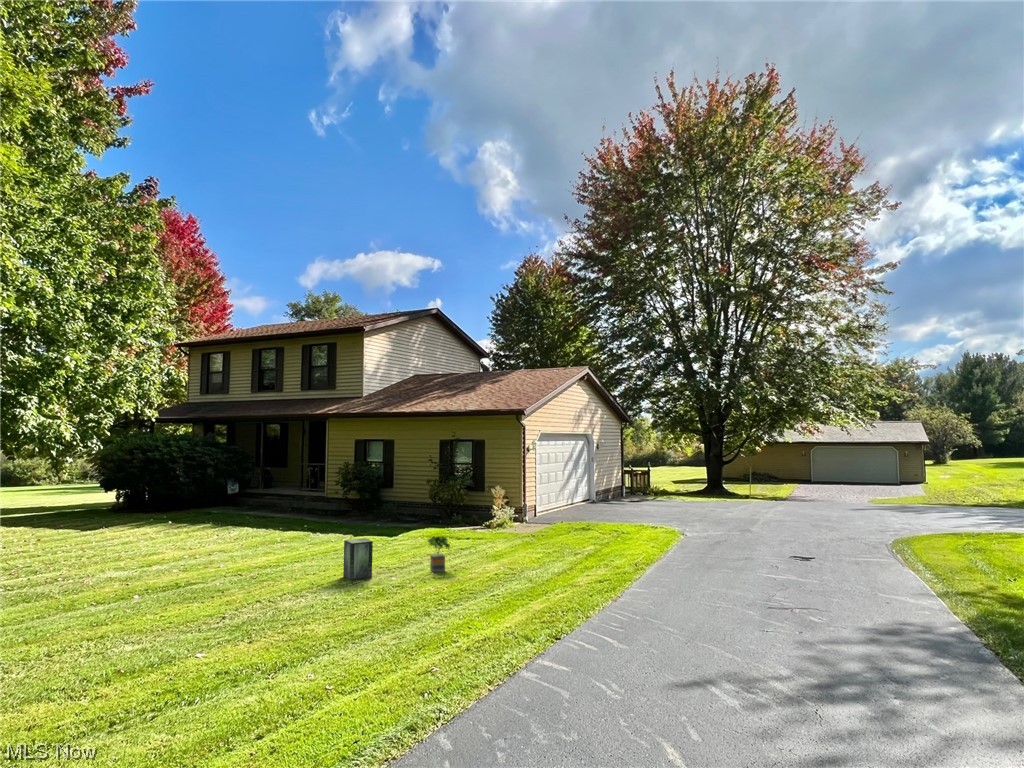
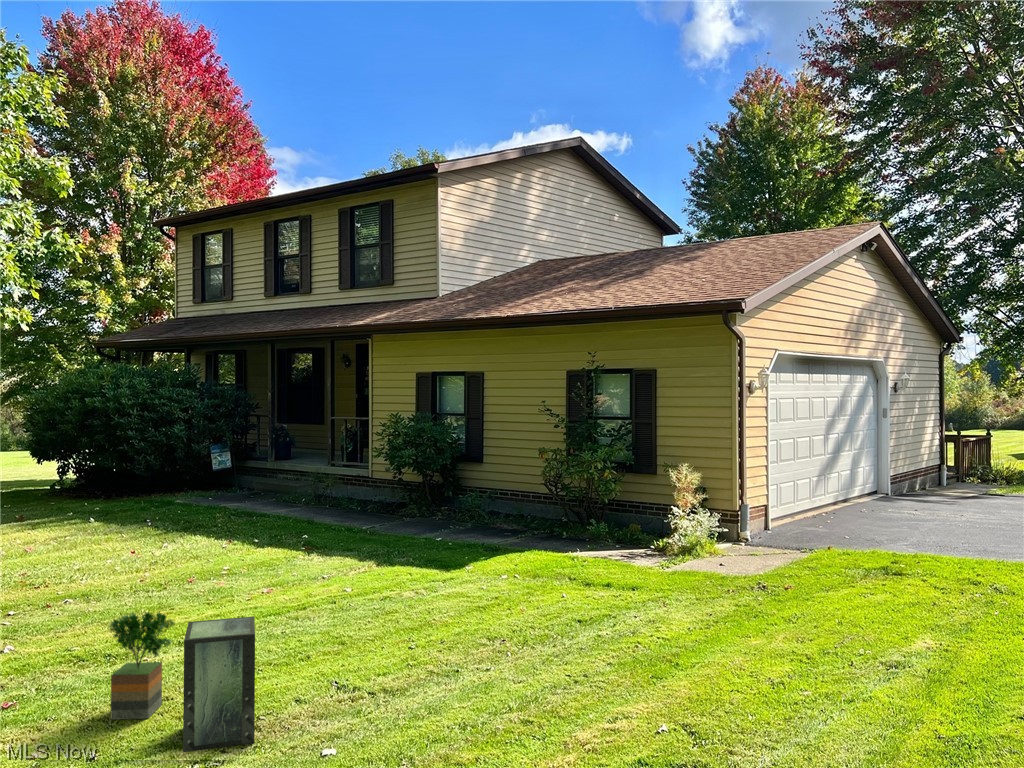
potted tree: present [428,536,450,572] -> present [110,612,175,720]

